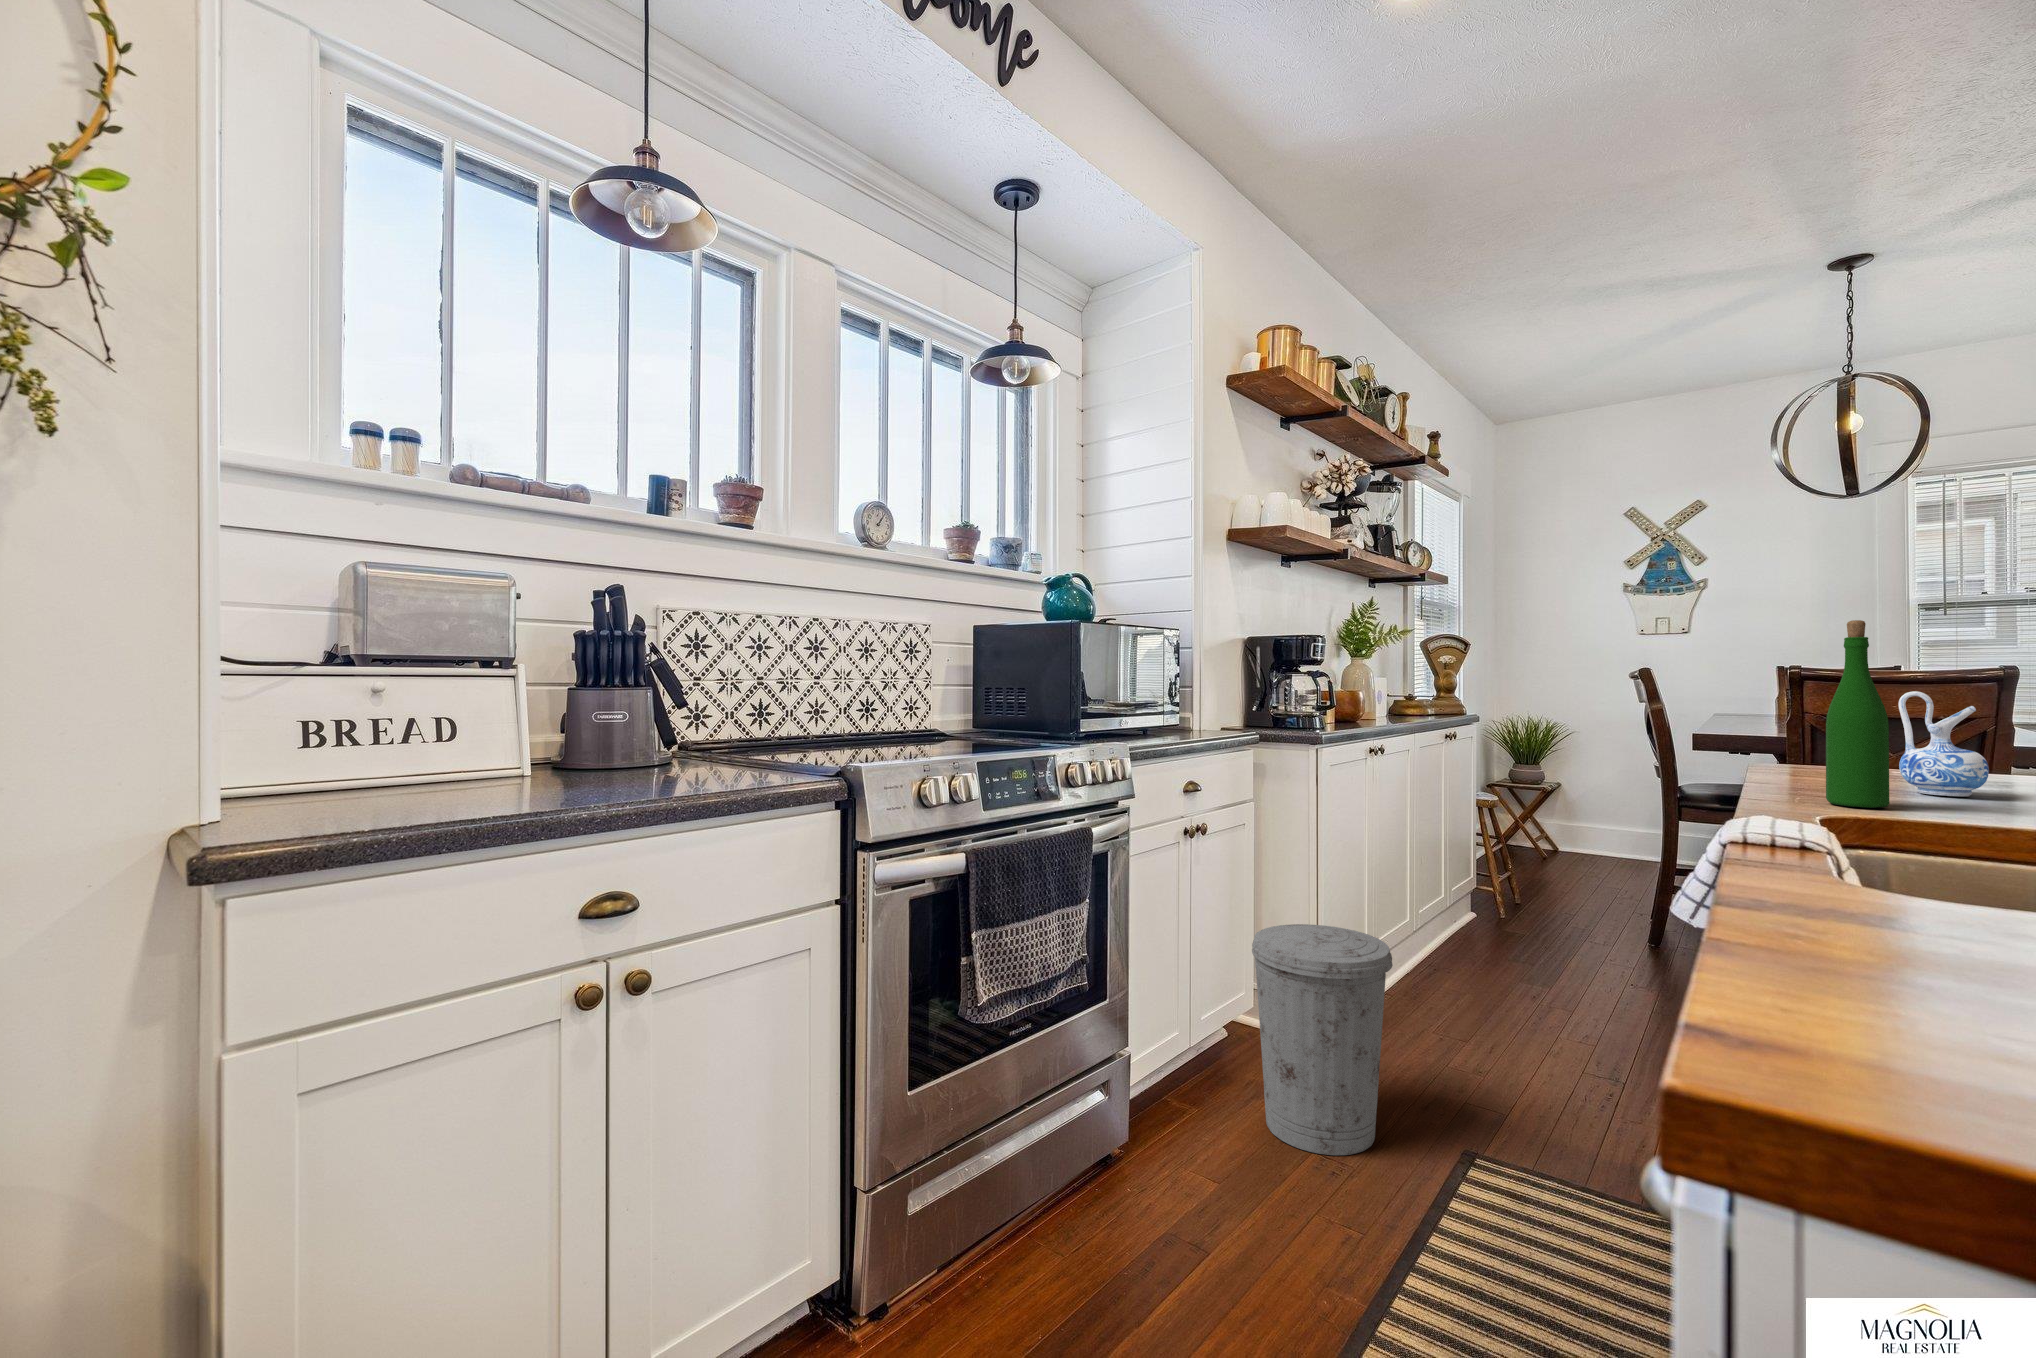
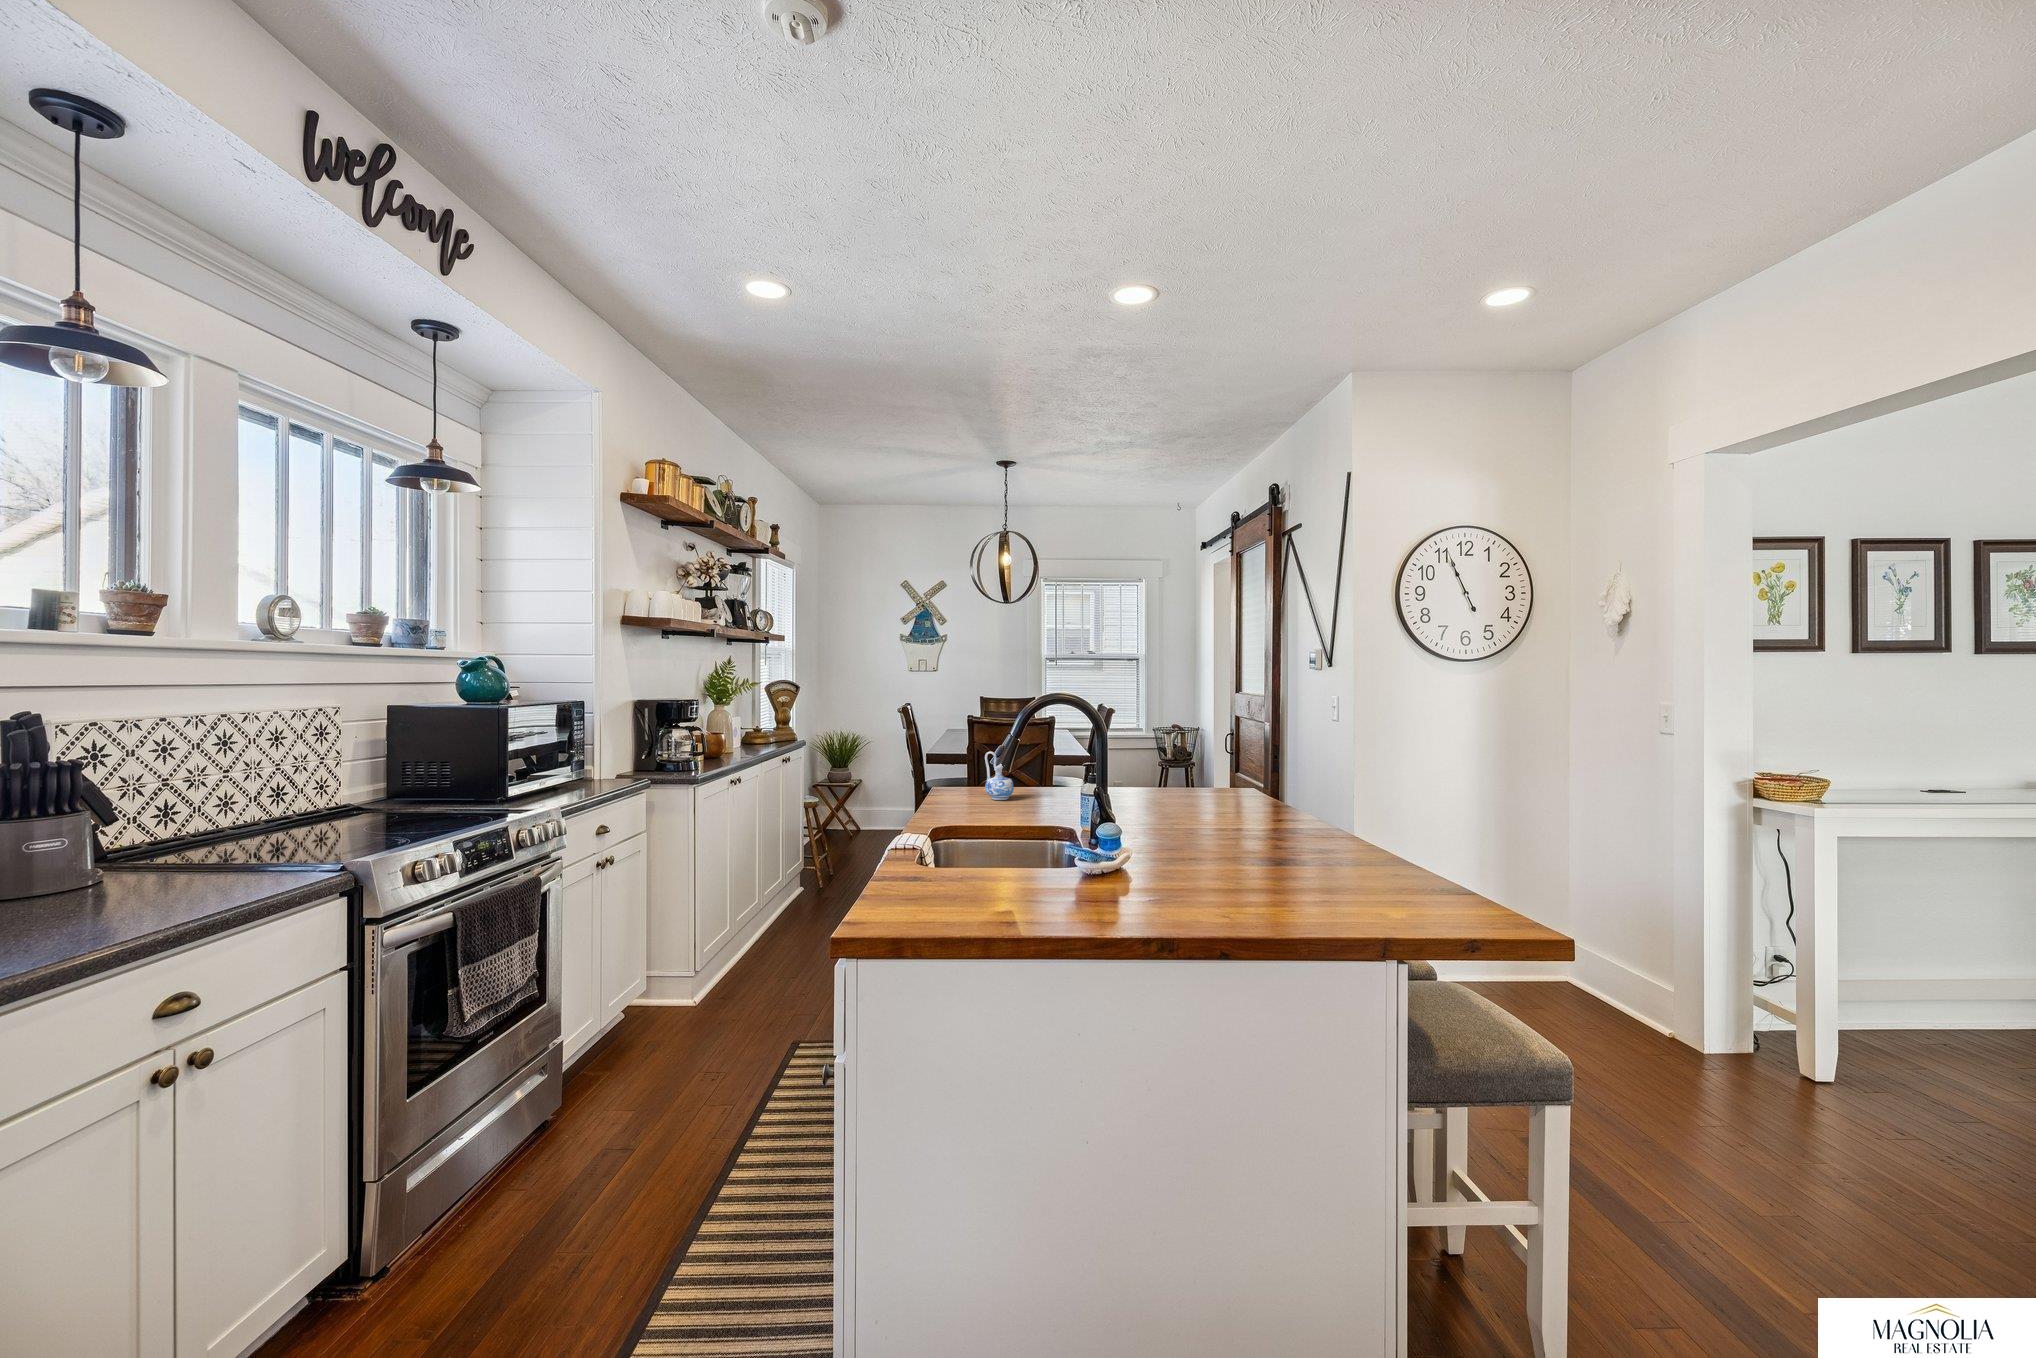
wine bottle: present [1826,620,1889,808] -> none [954,724,974,812]
trash can: present [1252,924,1393,1155] -> none [655,915,752,1071]

